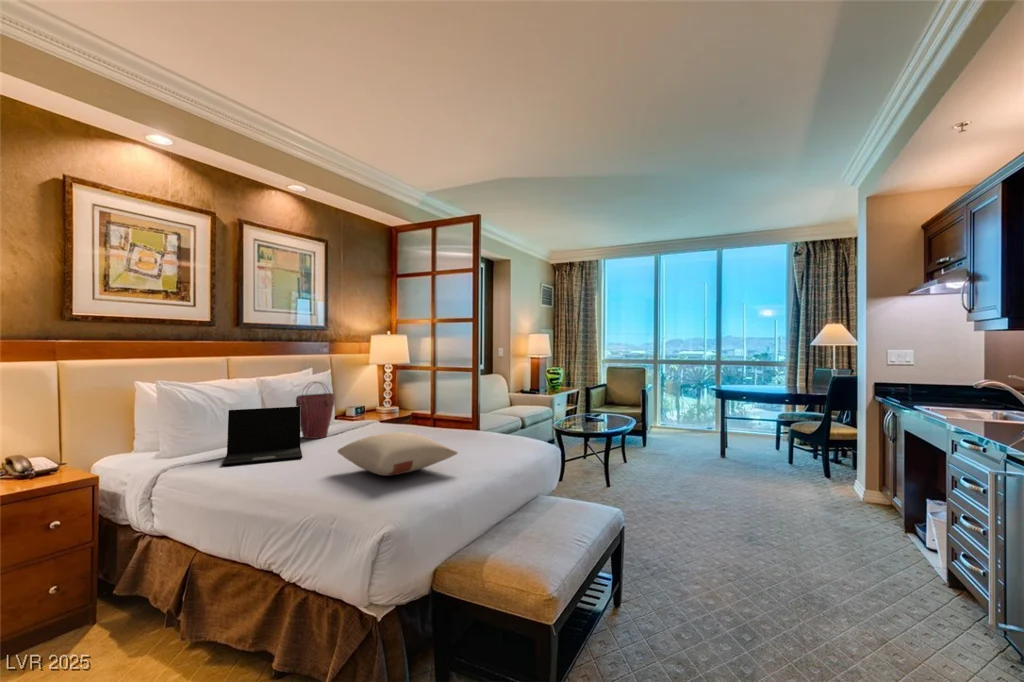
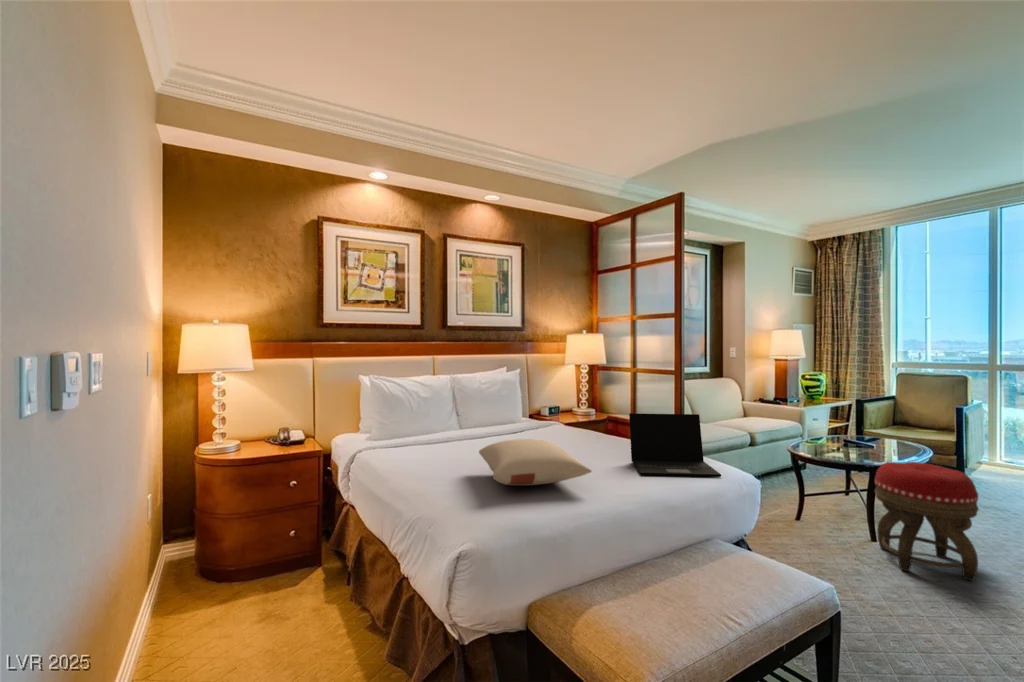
handbag: present [296,382,335,439] -> none [477,380,513,435]
laptop: present [222,406,302,466] -> present [629,413,721,477]
footstool: none [611,426,665,500] -> present [875,462,978,581]

